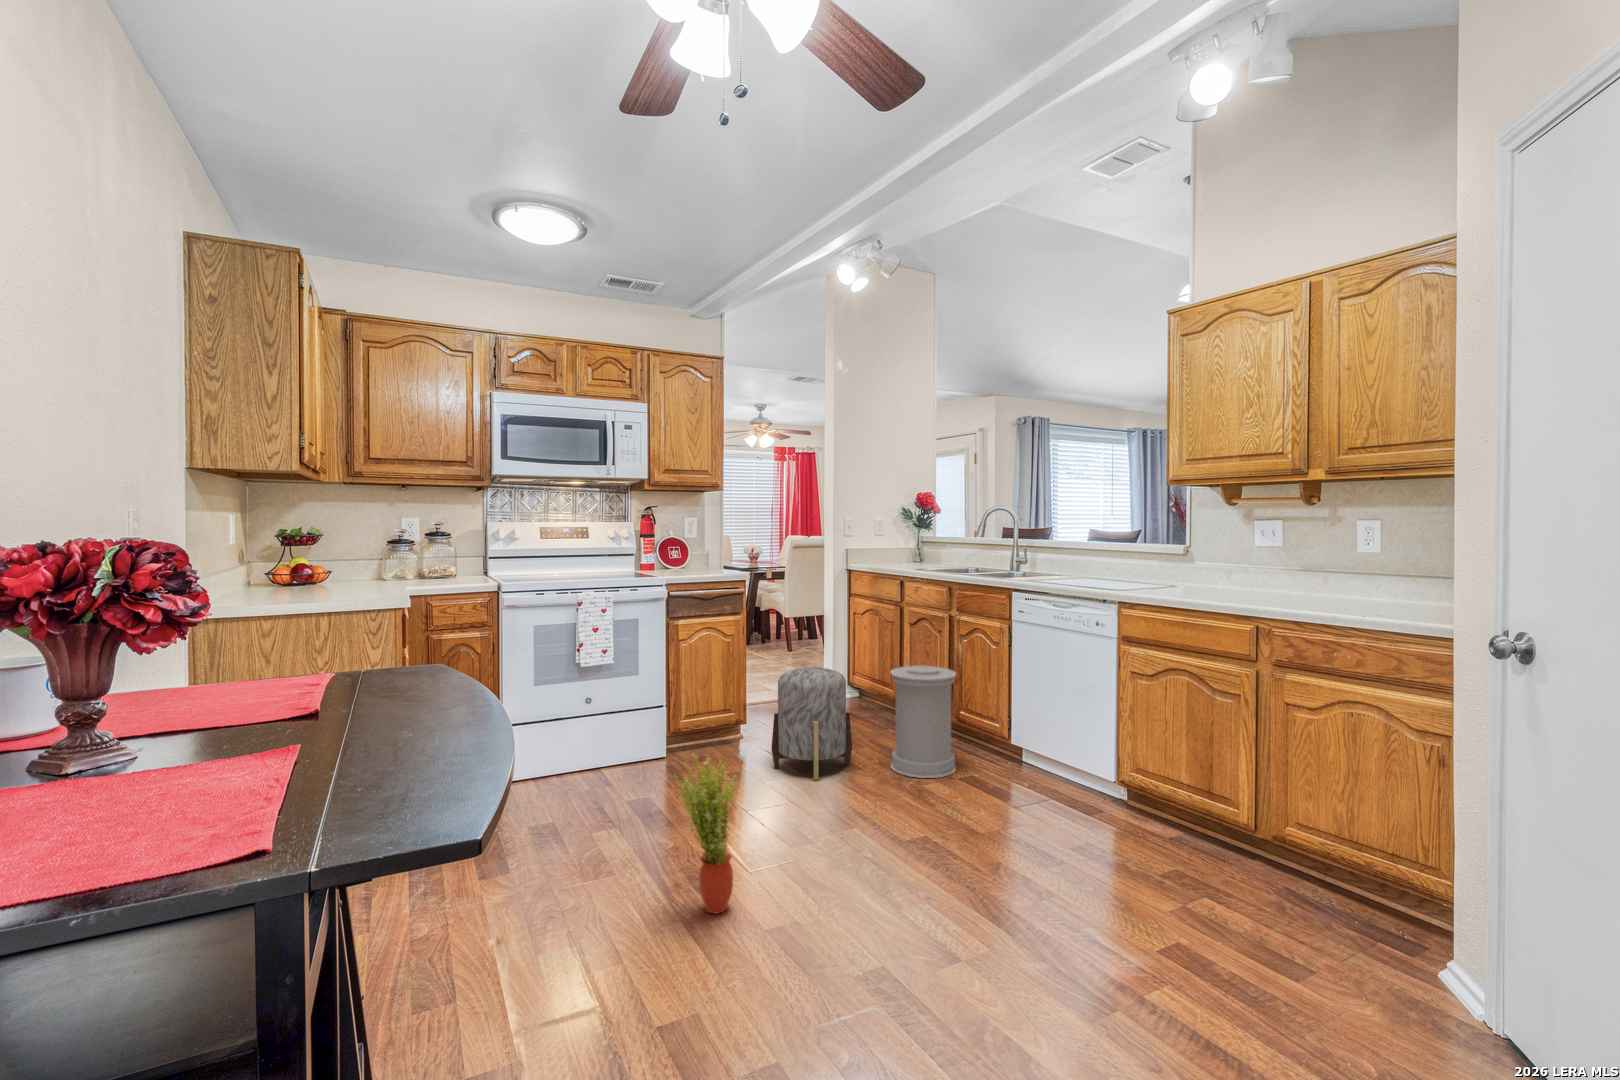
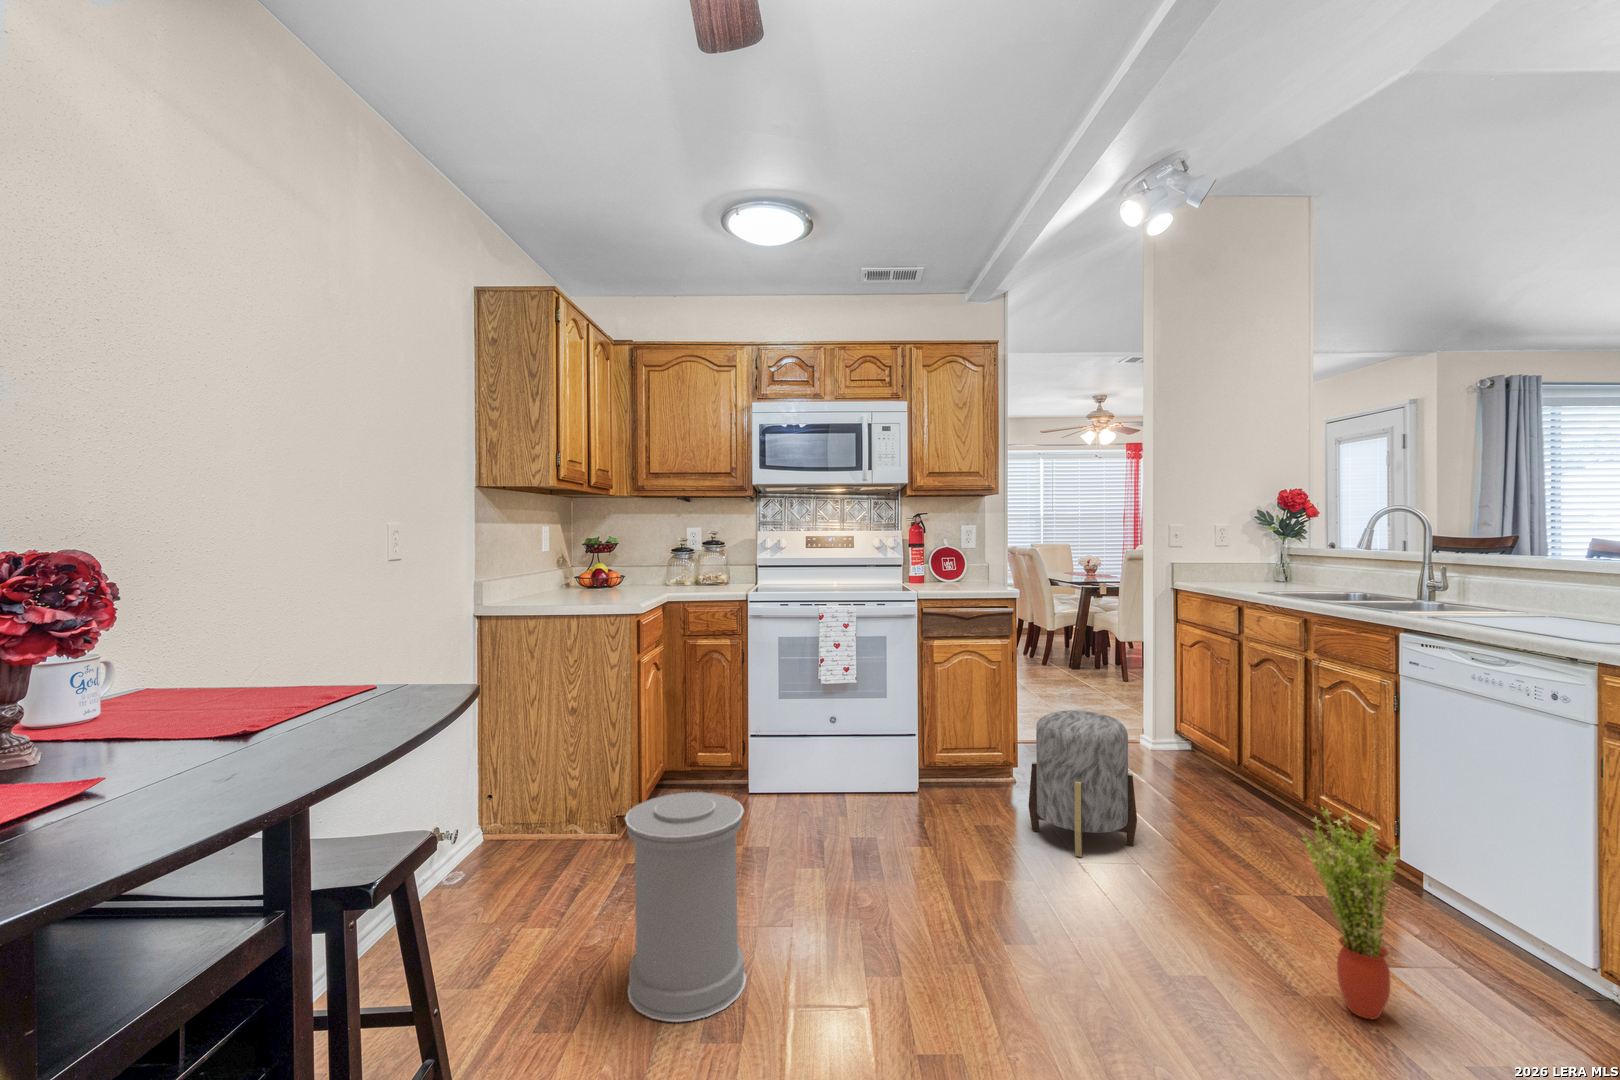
trash can: present [891,666,956,778] -> present [625,792,746,1022]
potted plant: present [676,754,739,914] -> present [1302,807,1399,1019]

